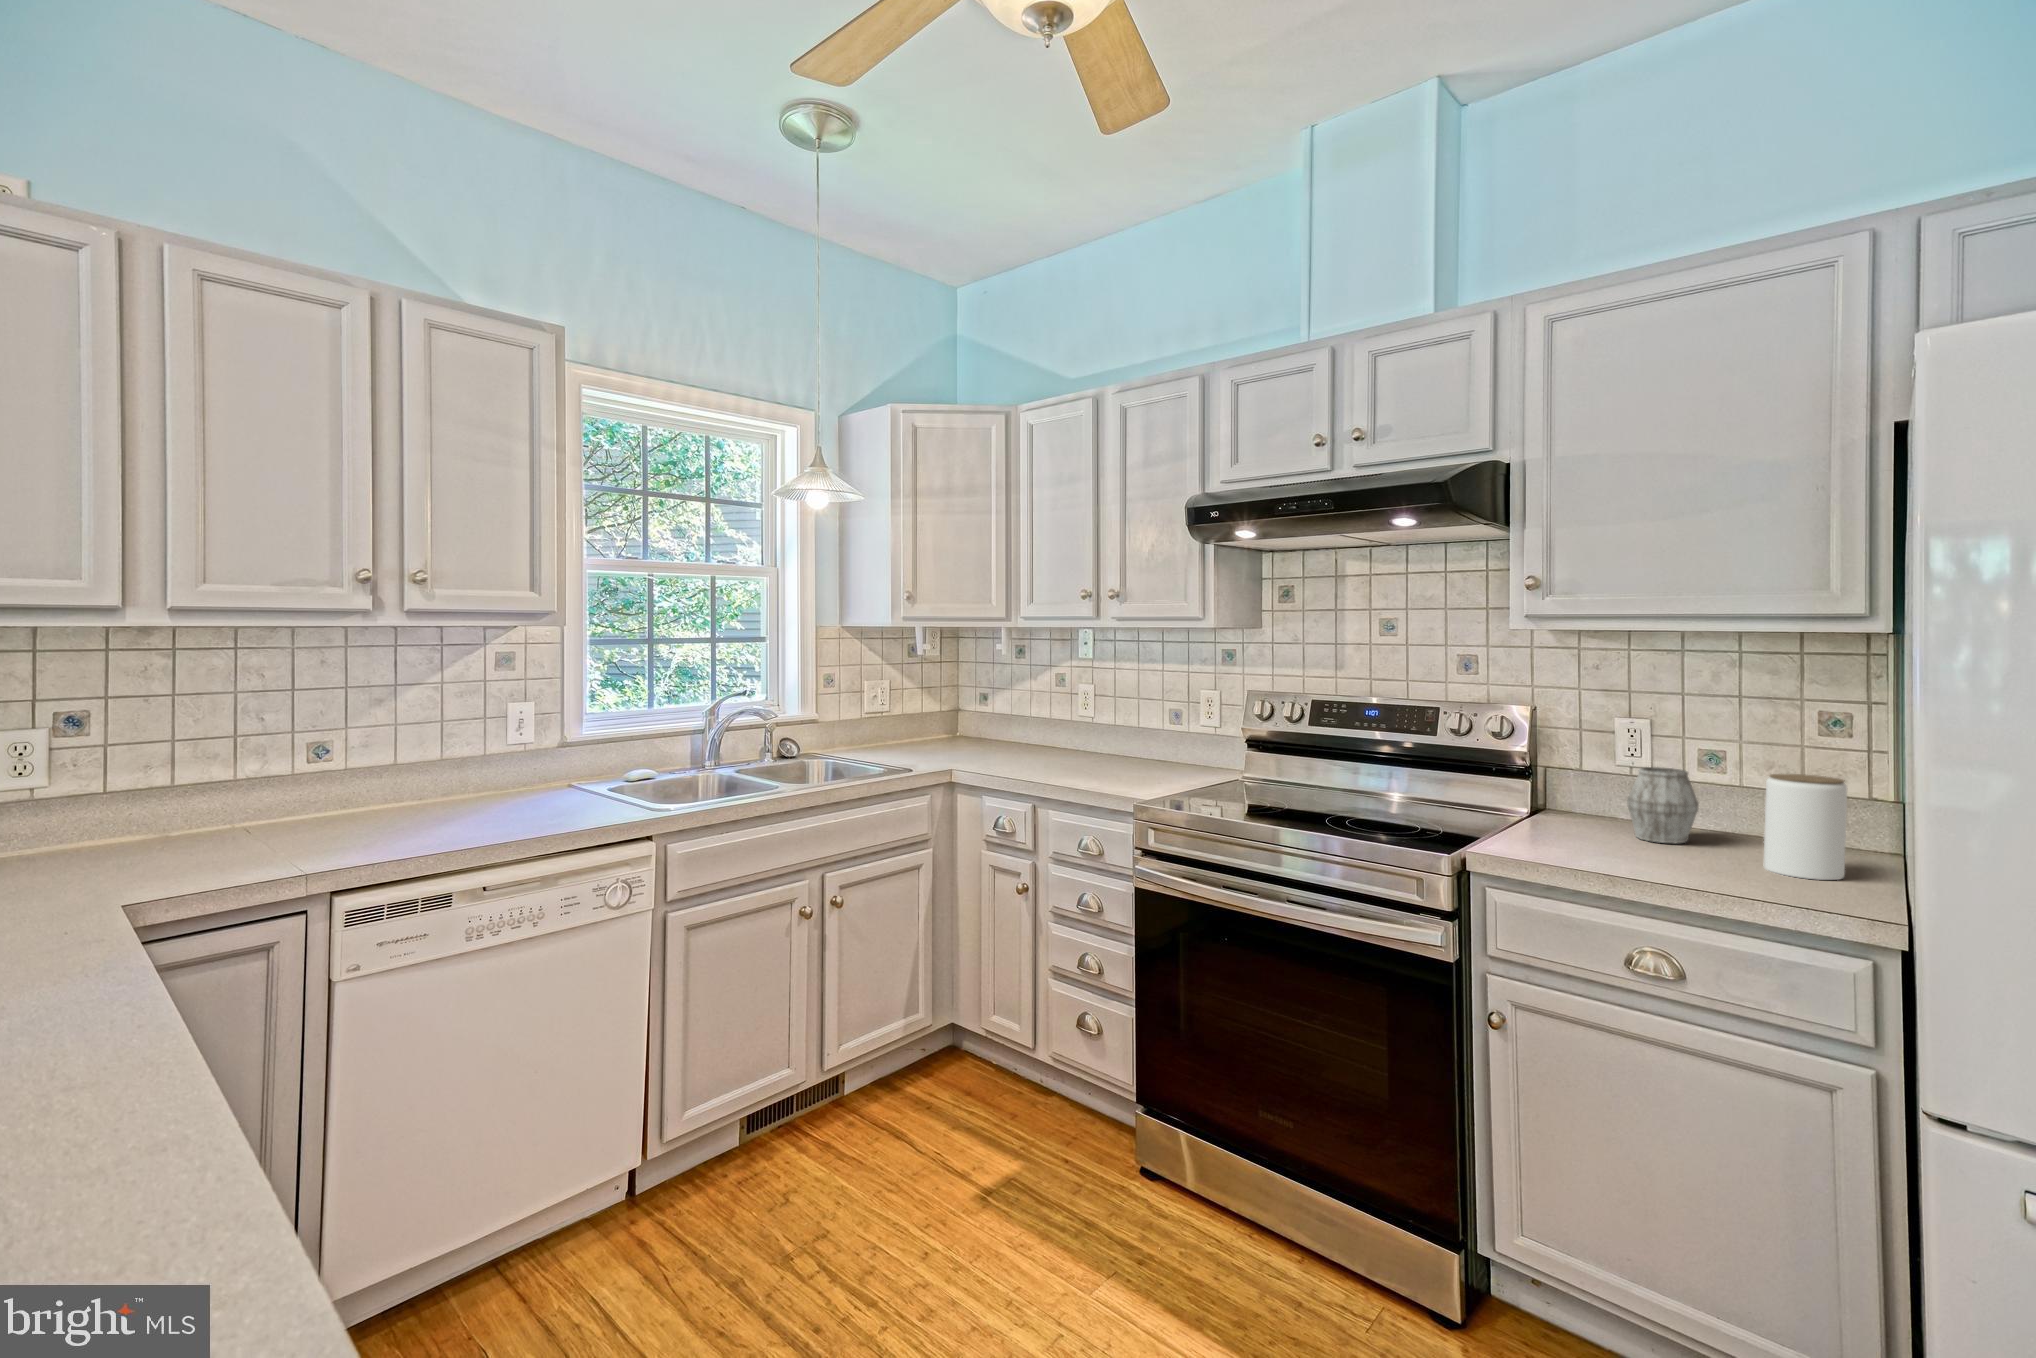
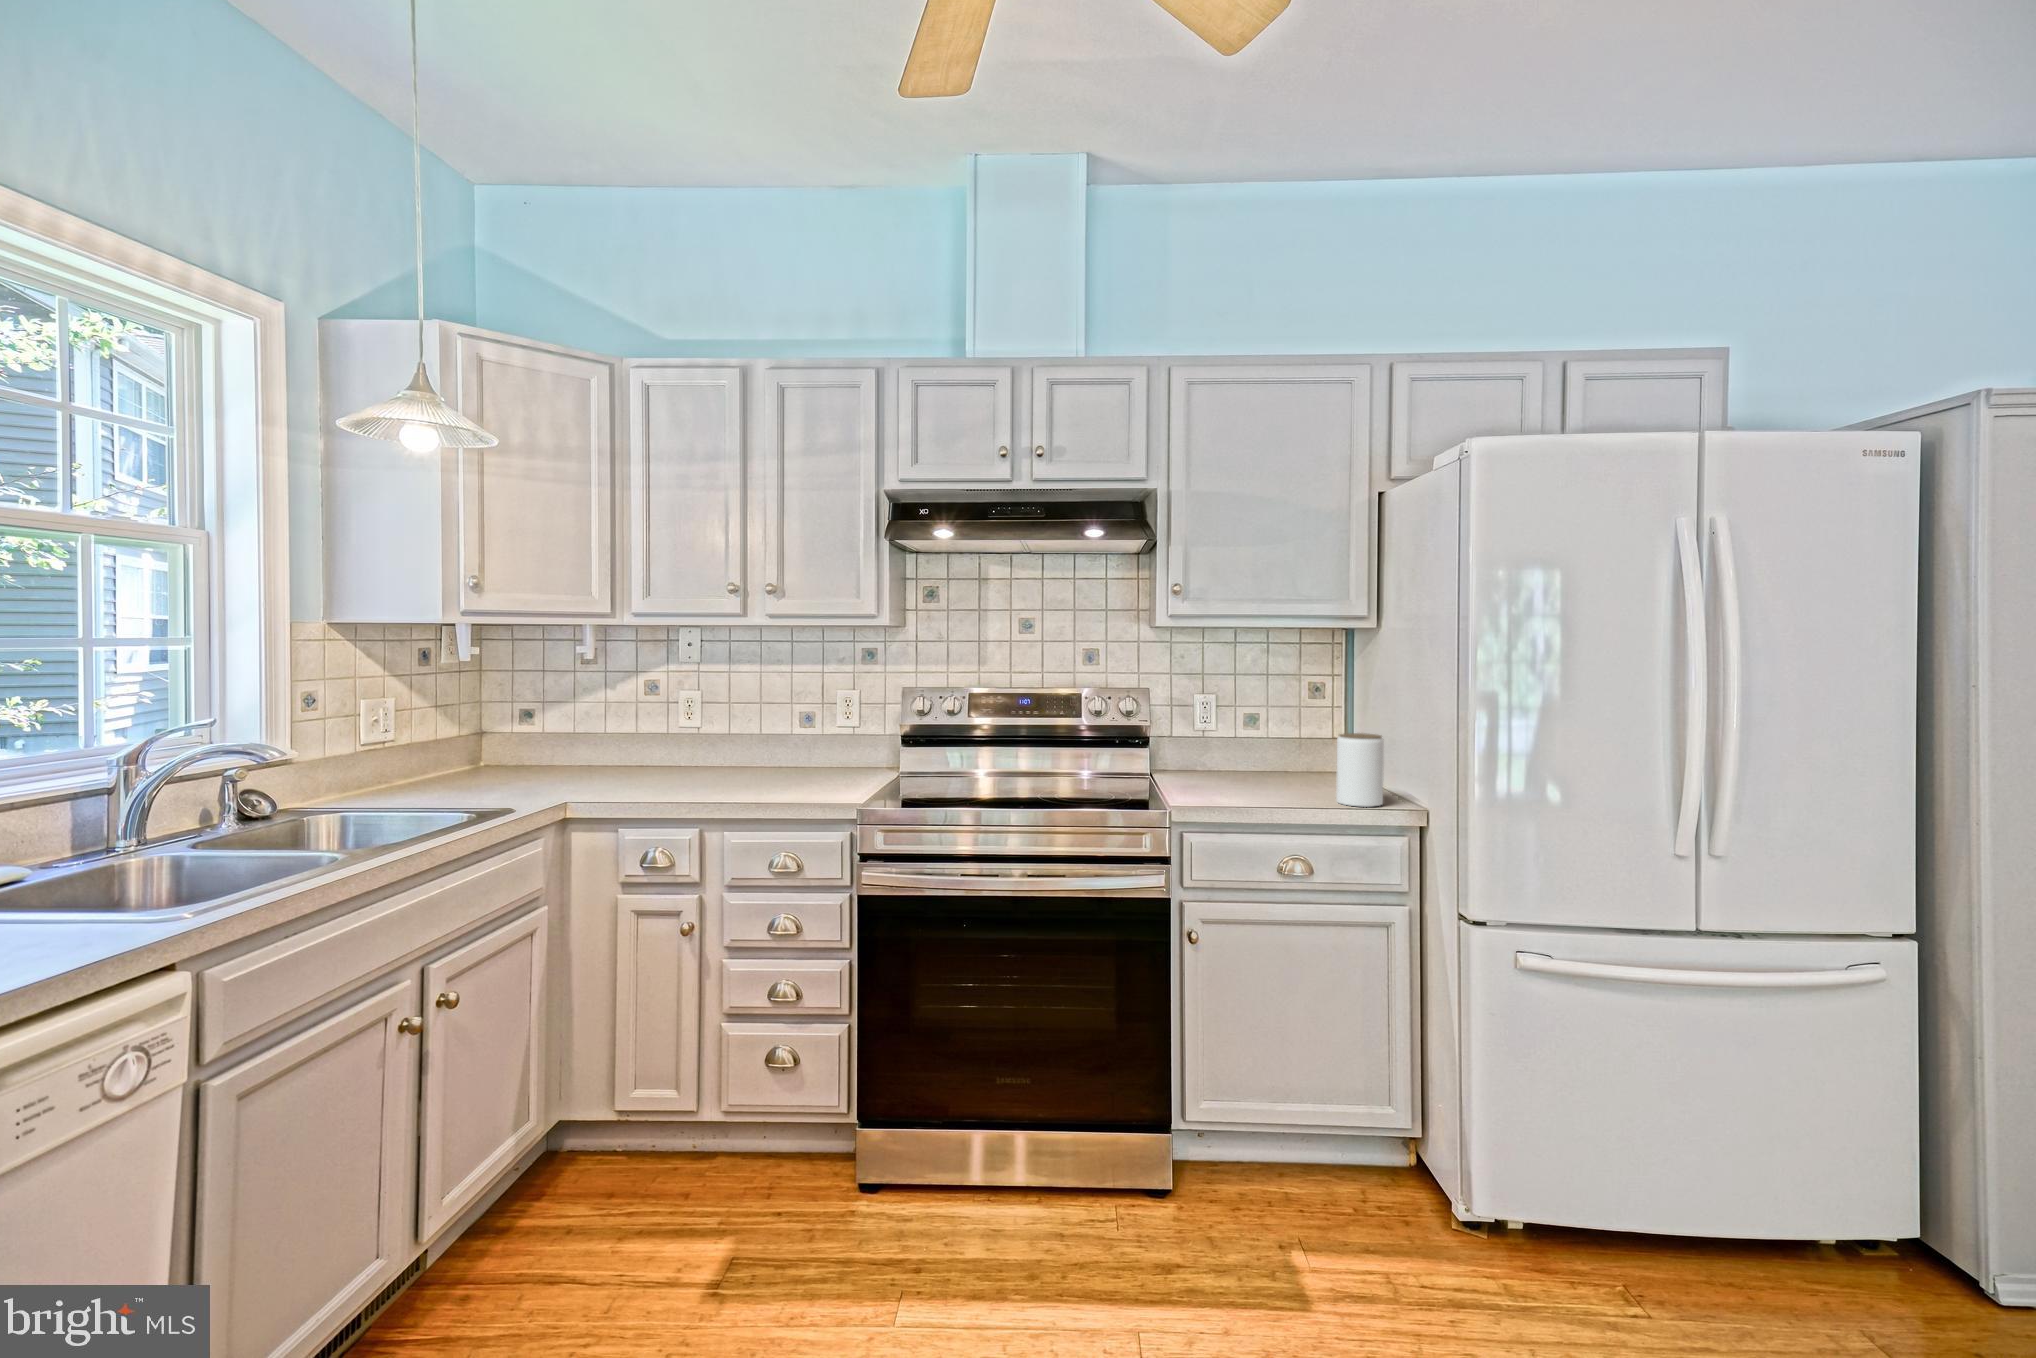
mug: present [1627,767,1699,843] -> none [1237,736,1283,793]

